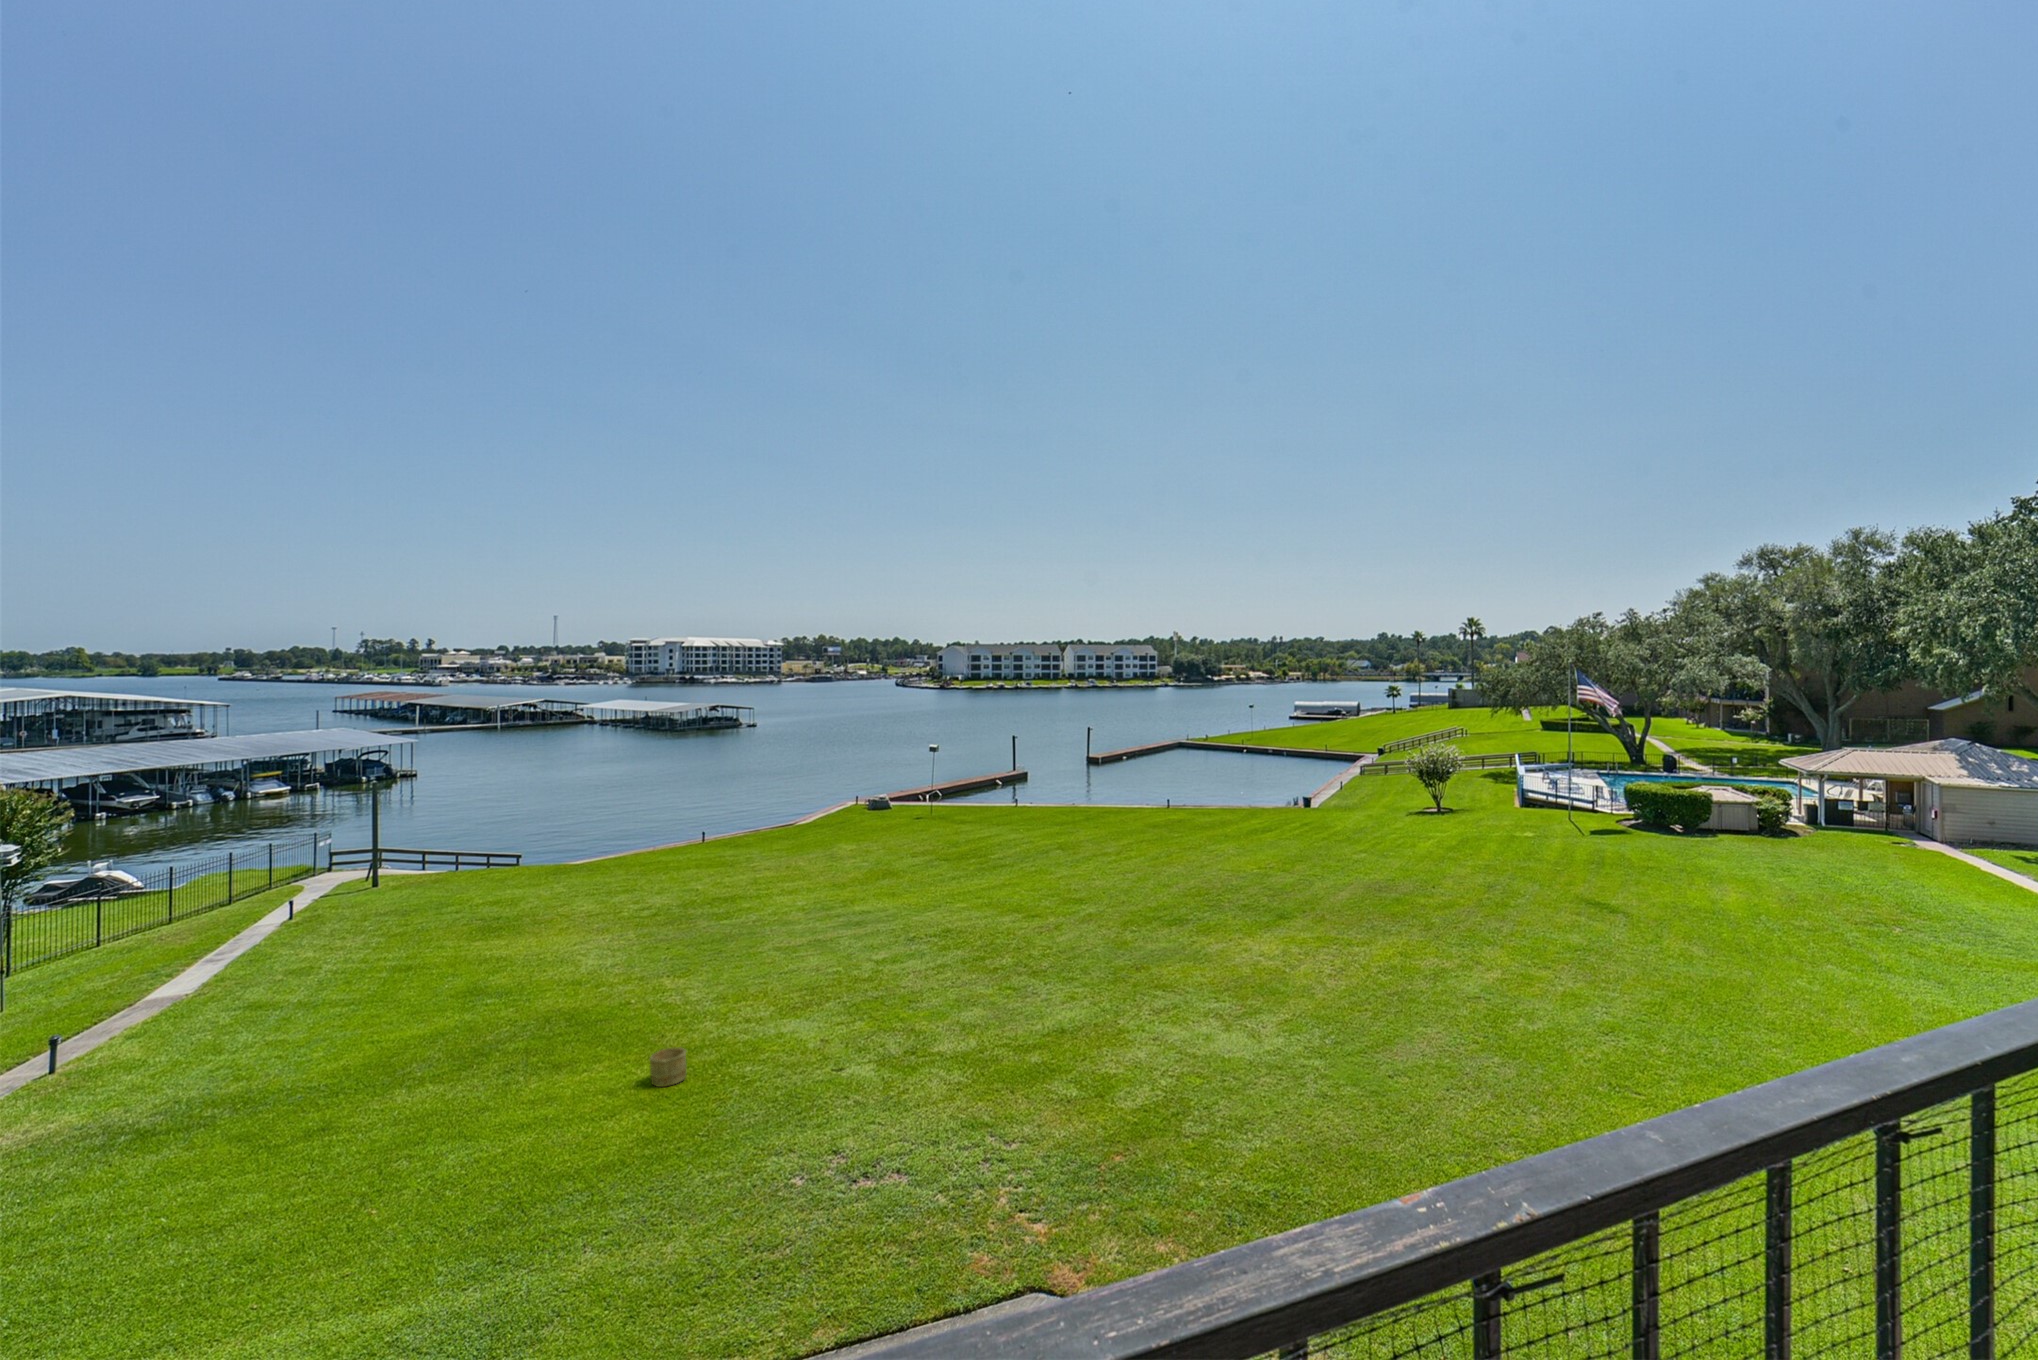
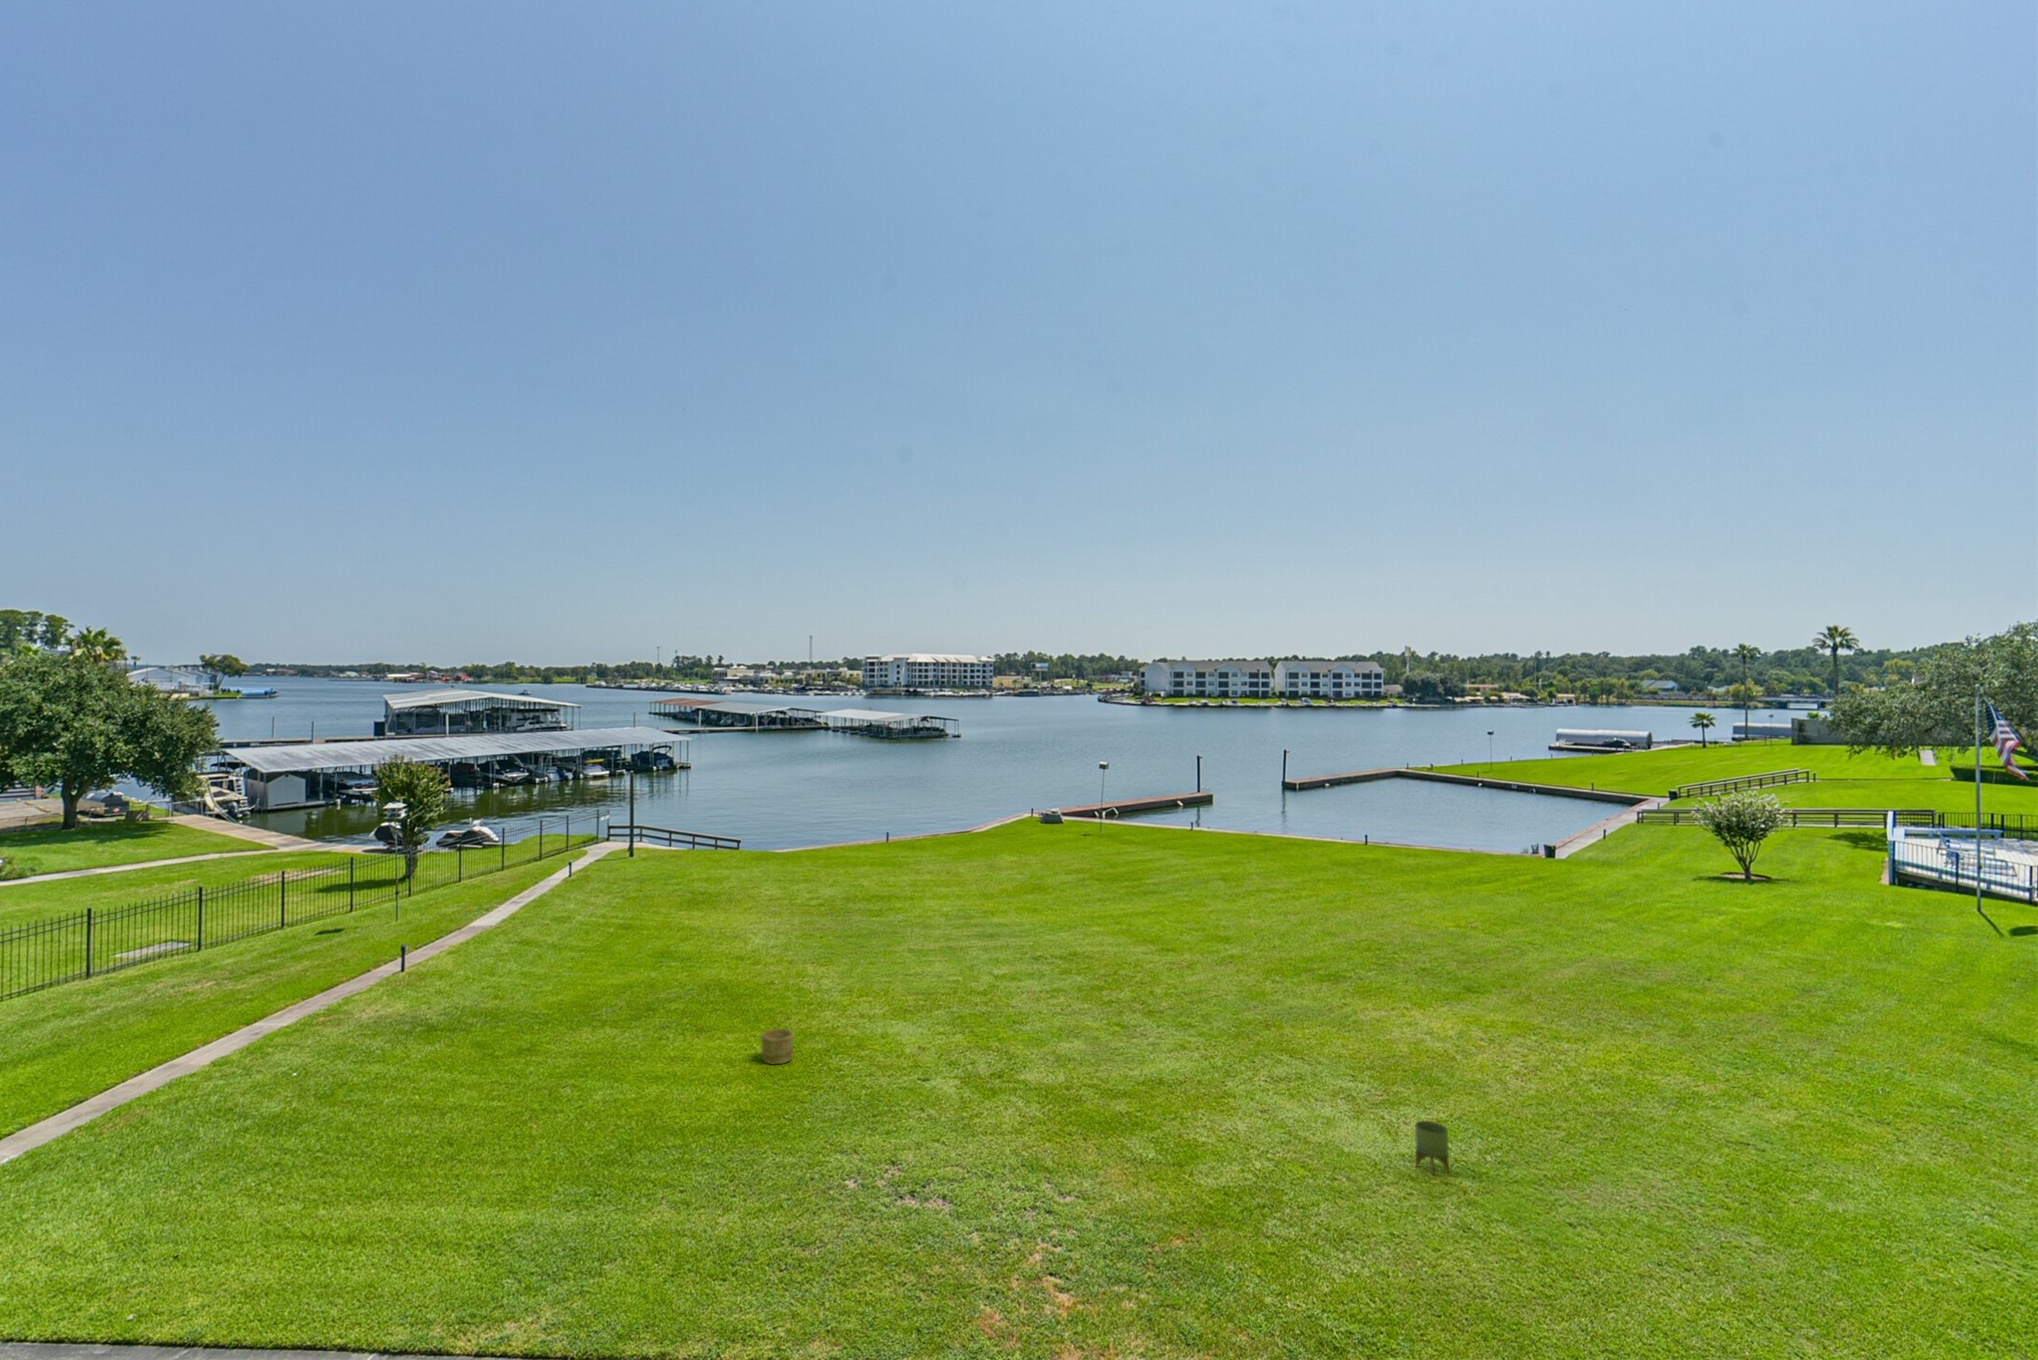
planter: none [1280,1018,1306,1061] -> present [1415,1121,1449,1174]

